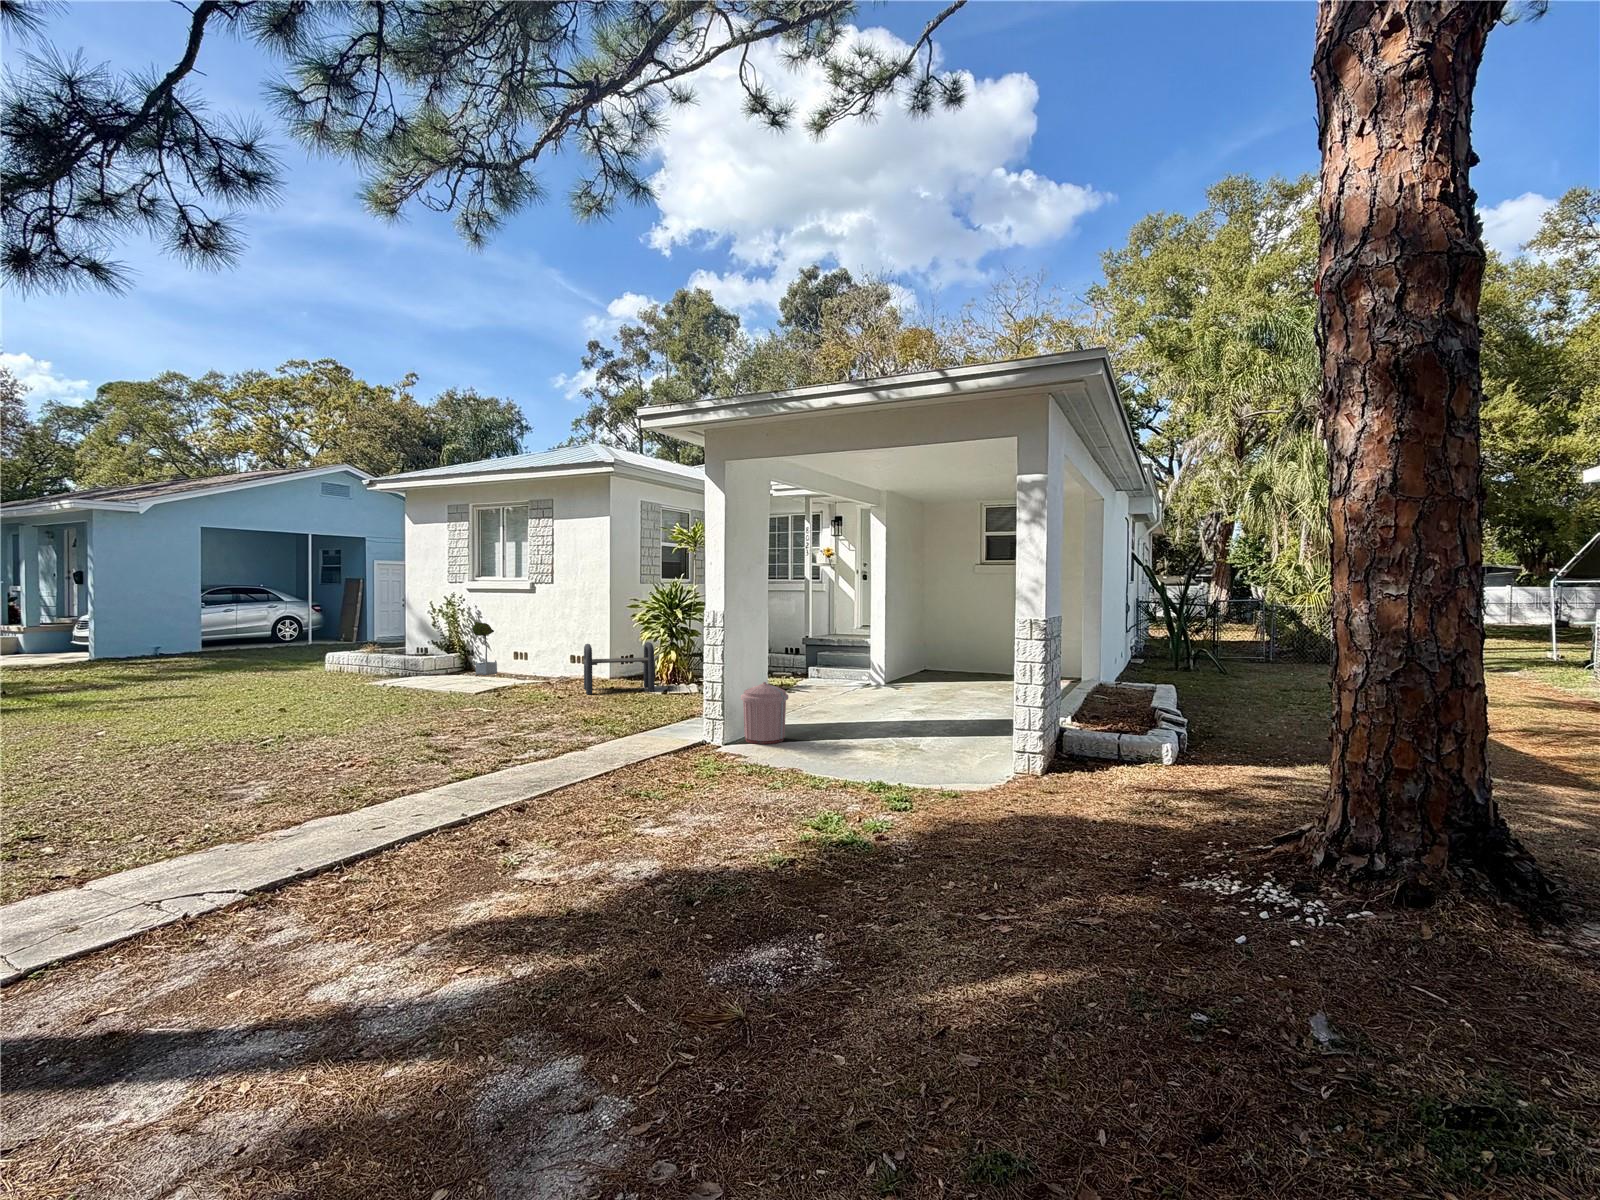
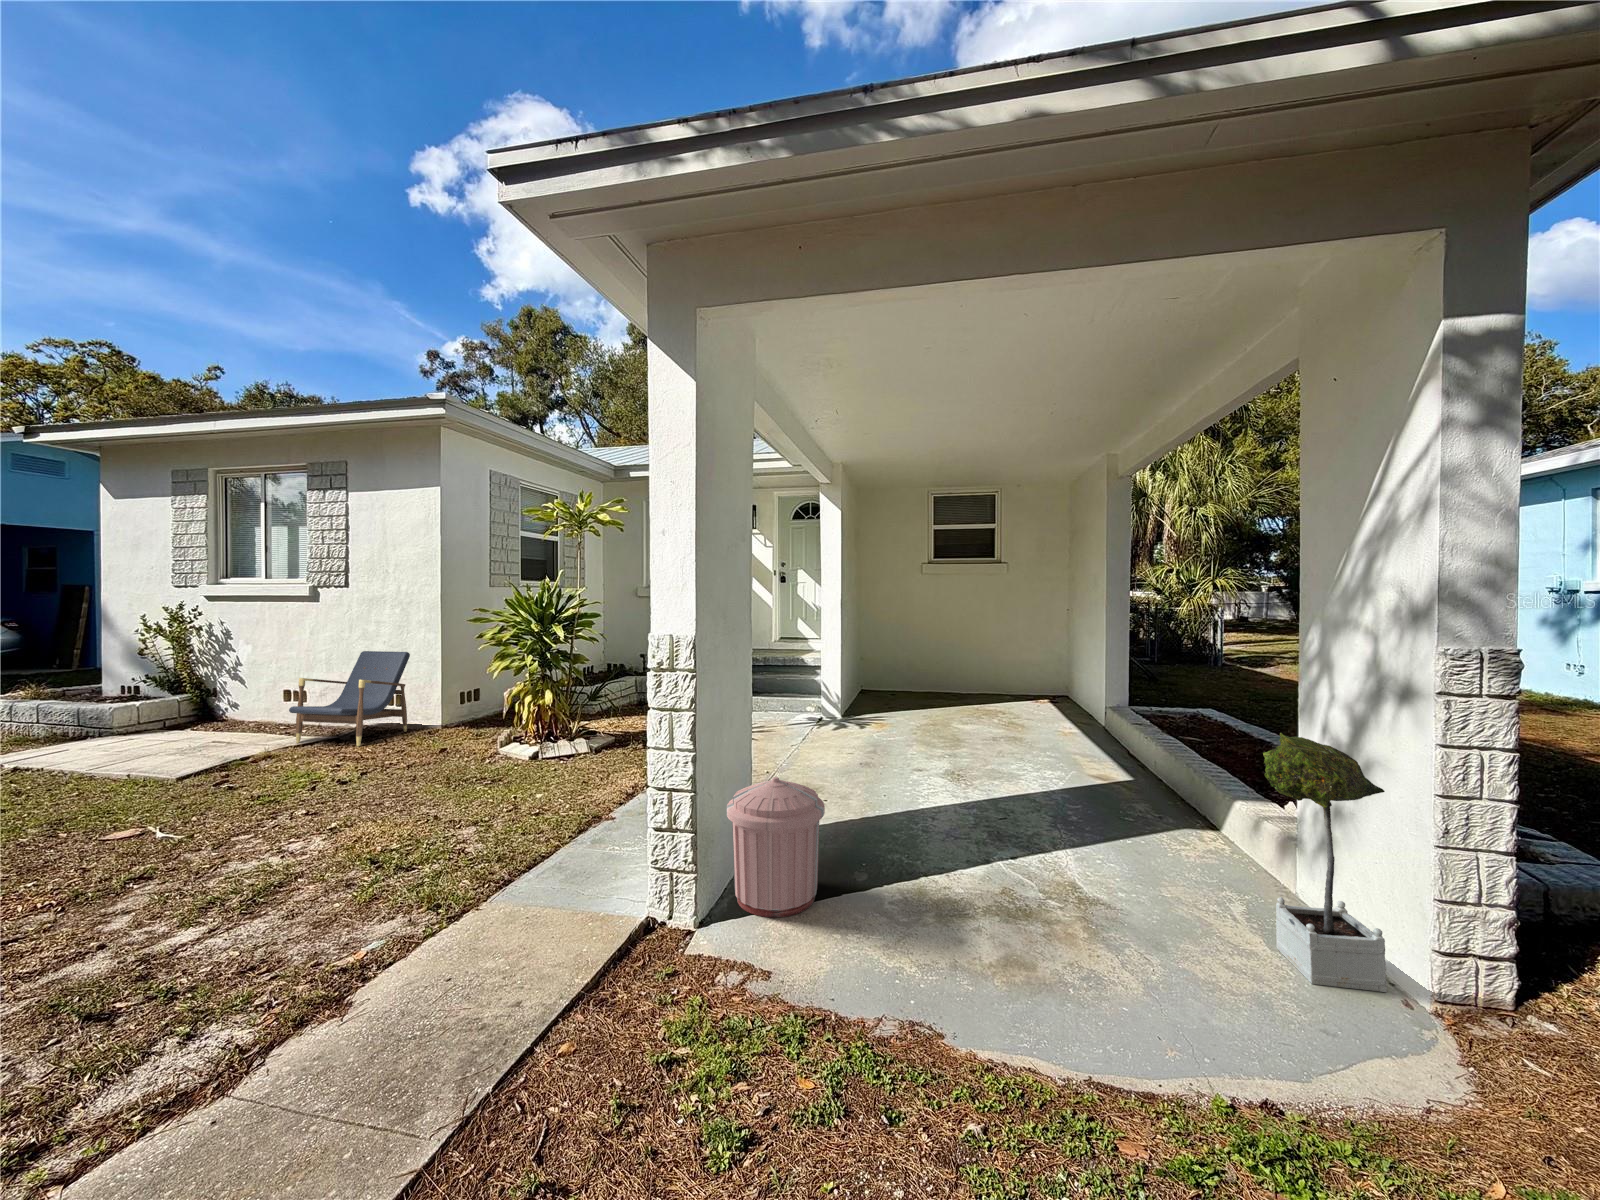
potted tree: present [472,622,497,675] -> present [1263,733,1387,992]
lounge chair: none [524,627,590,685] -> present [289,651,410,746]
bench: present [584,642,655,695] -> none [394,674,517,767]

